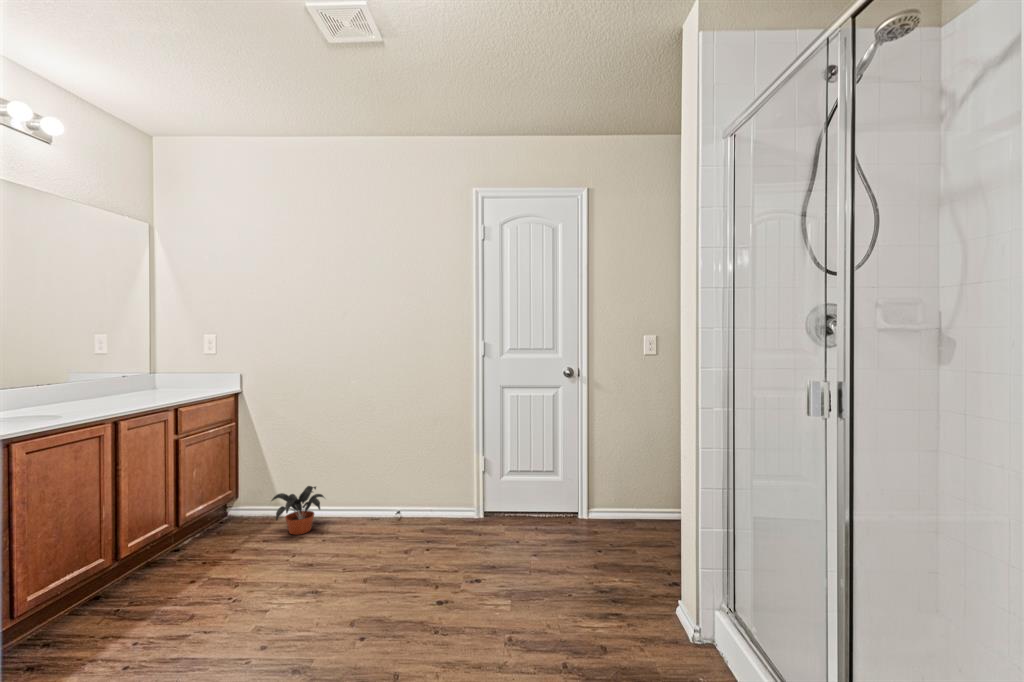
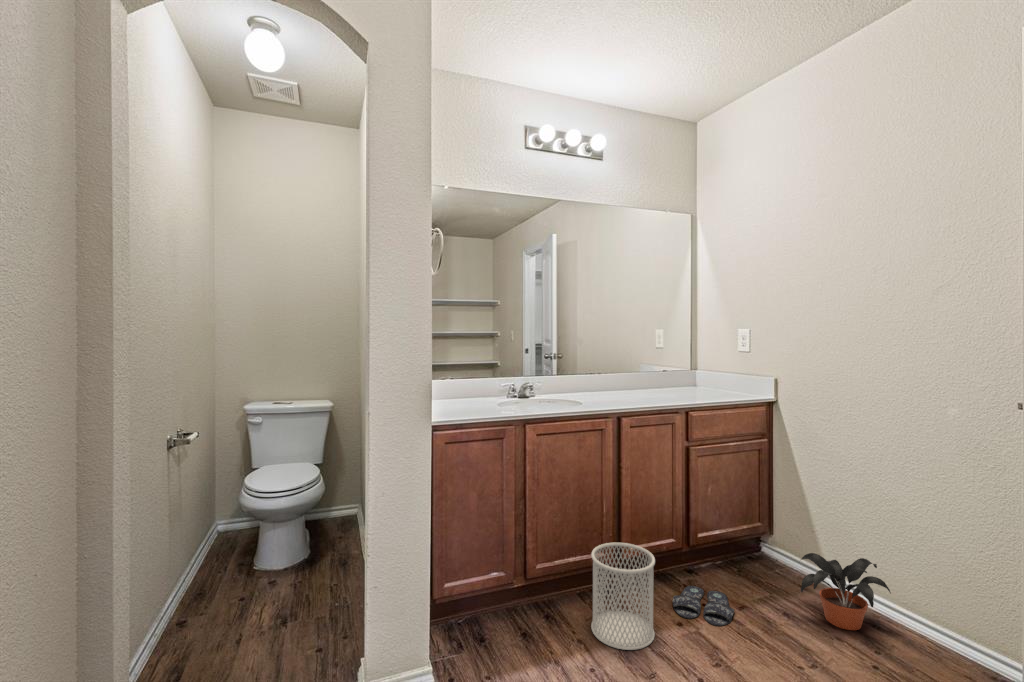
wastebasket: none [106,531,177,626] -> present [591,542,655,650]
slippers: none [176,550,231,578] -> present [673,586,734,626]

